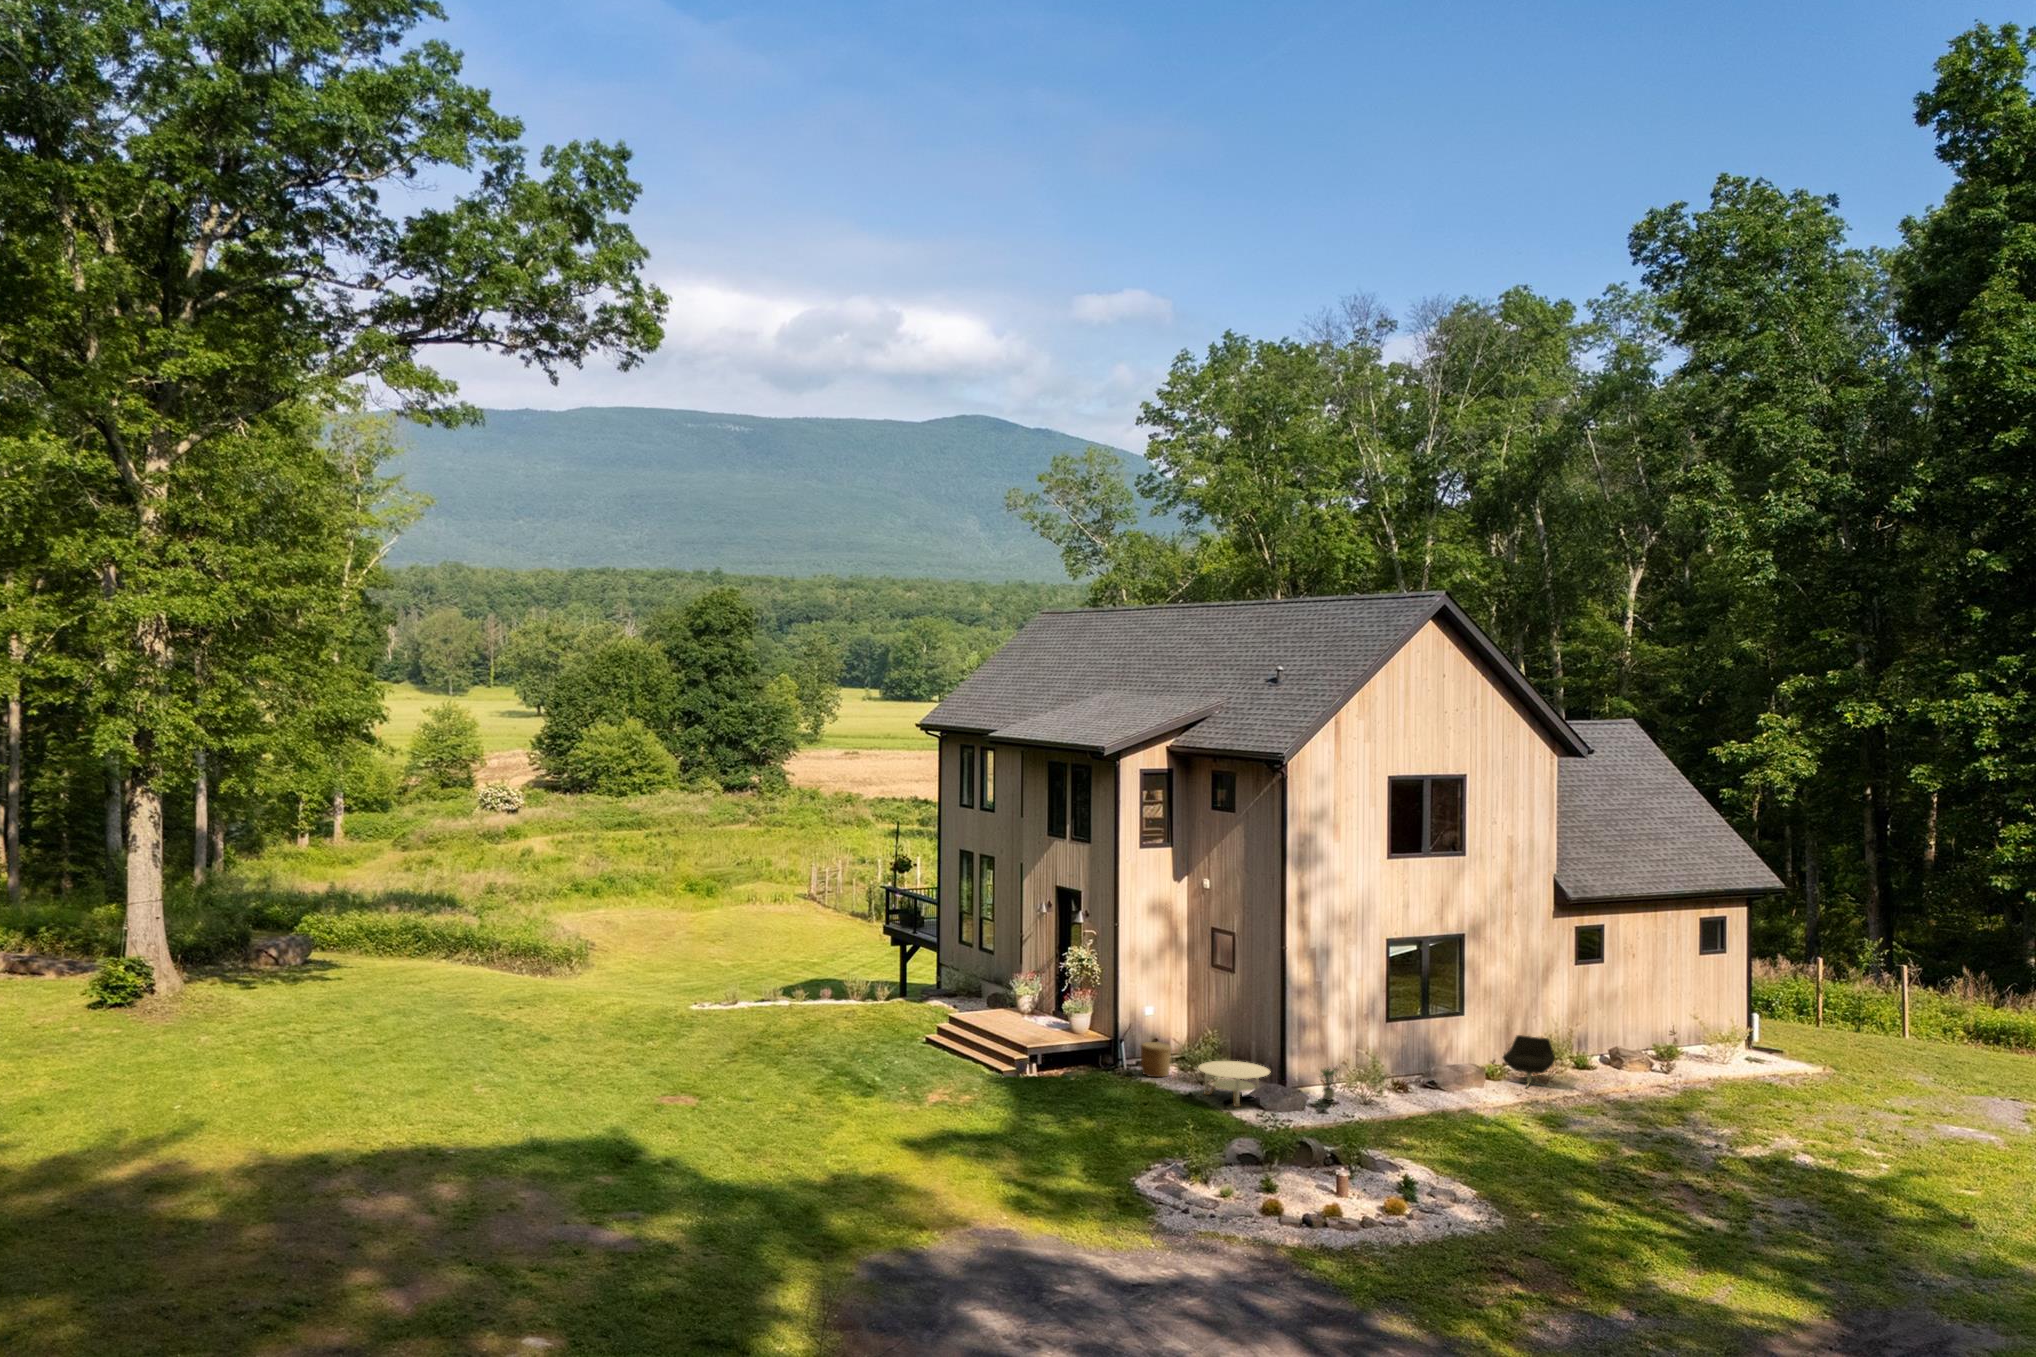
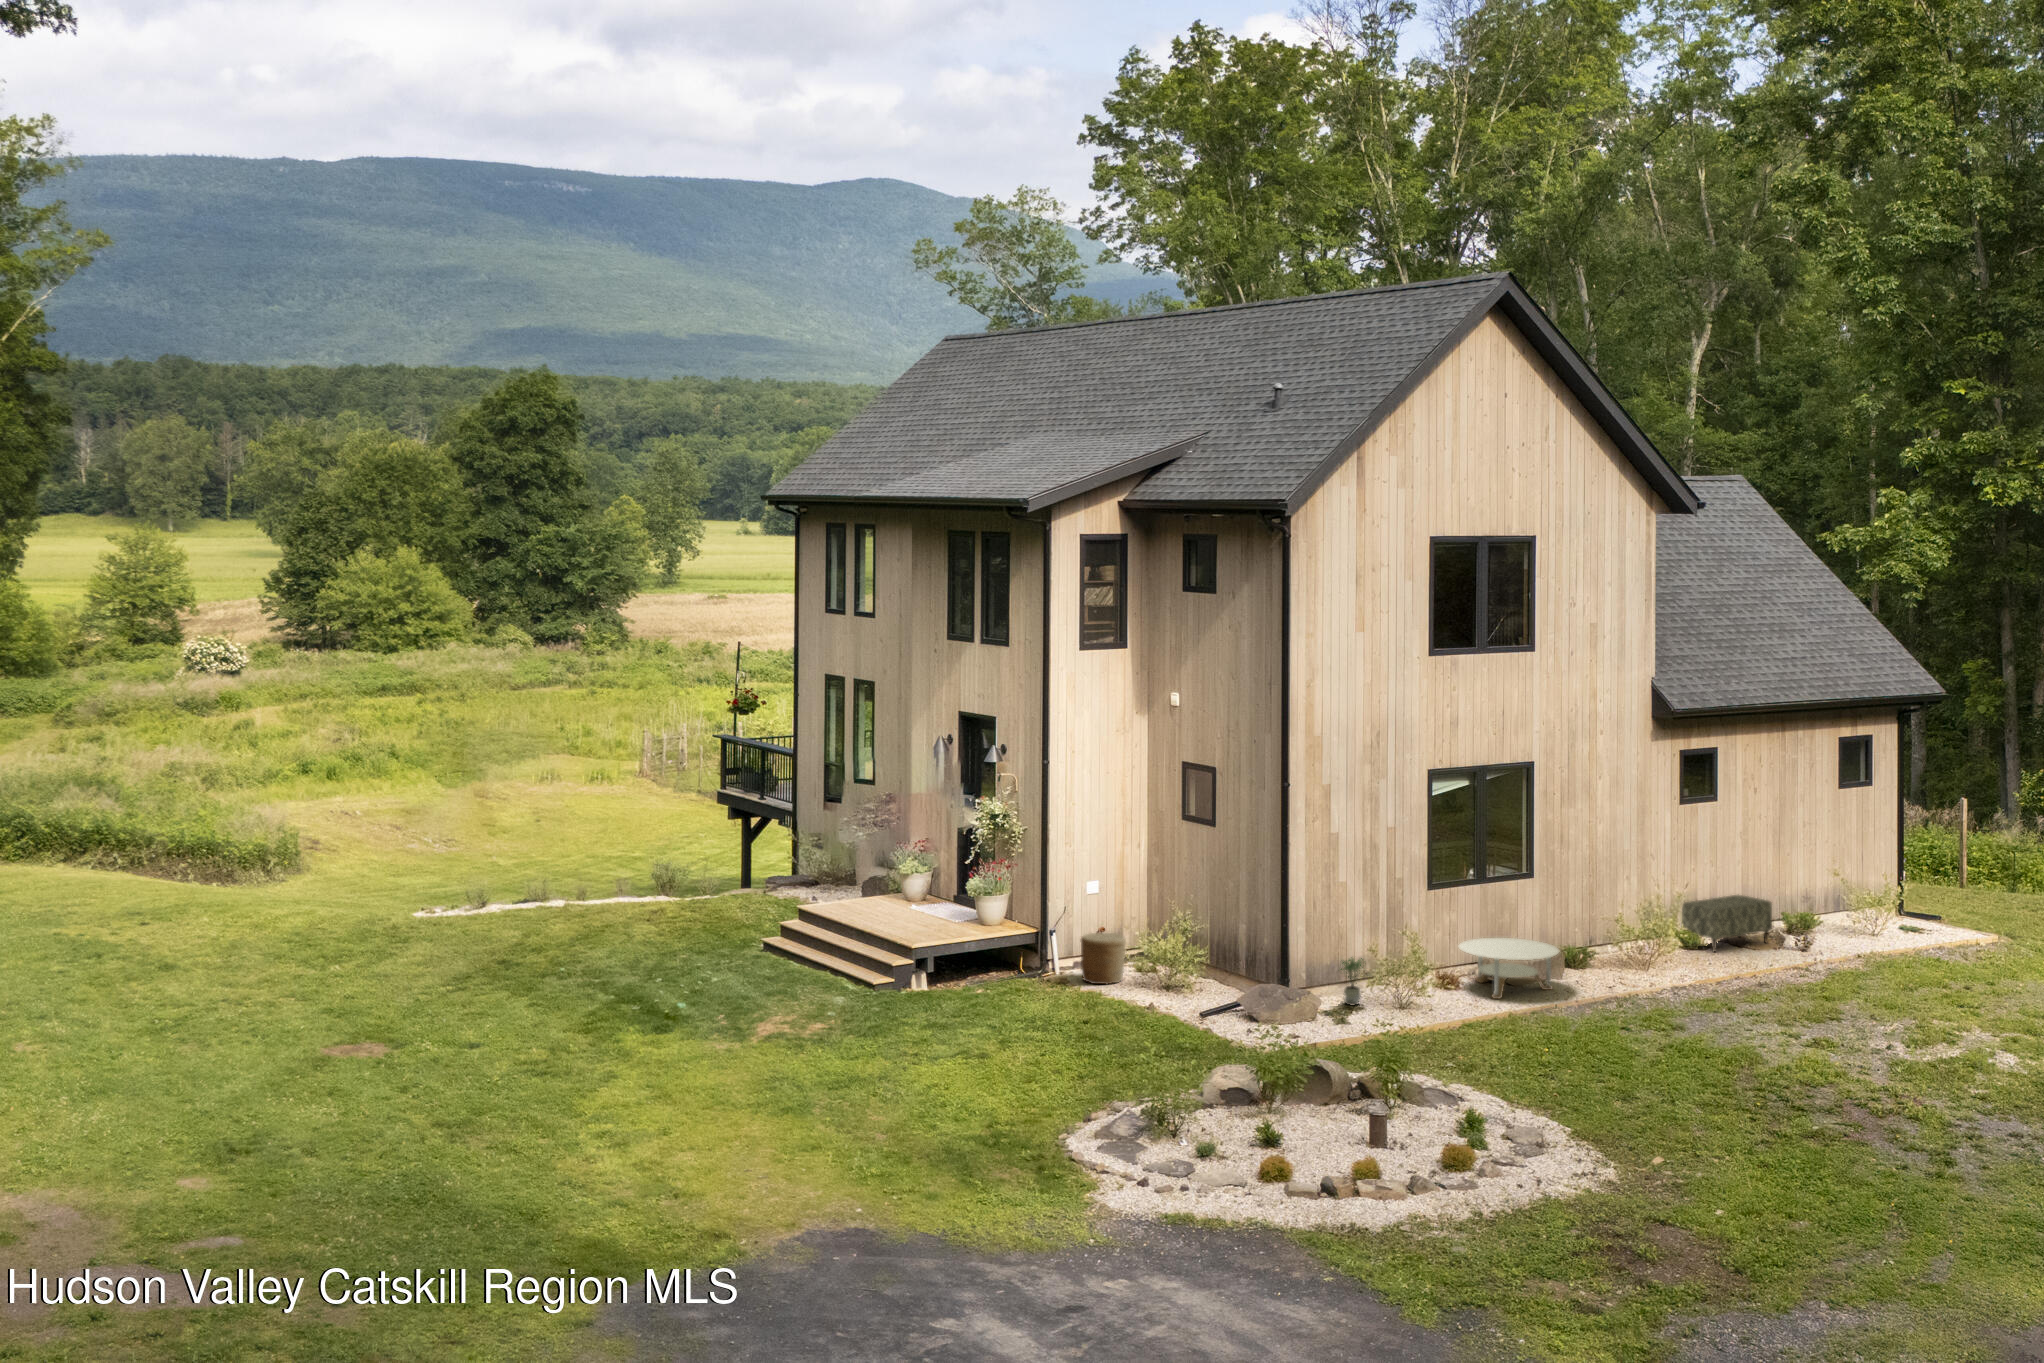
bench: none [1573,1033,1644,1075] -> present [1682,895,1772,952]
lounge chair: present [1503,1035,1555,1087] -> none [1590,901,1661,974]
round table: present [1198,1061,1270,1107] -> present [1458,938,1559,999]

